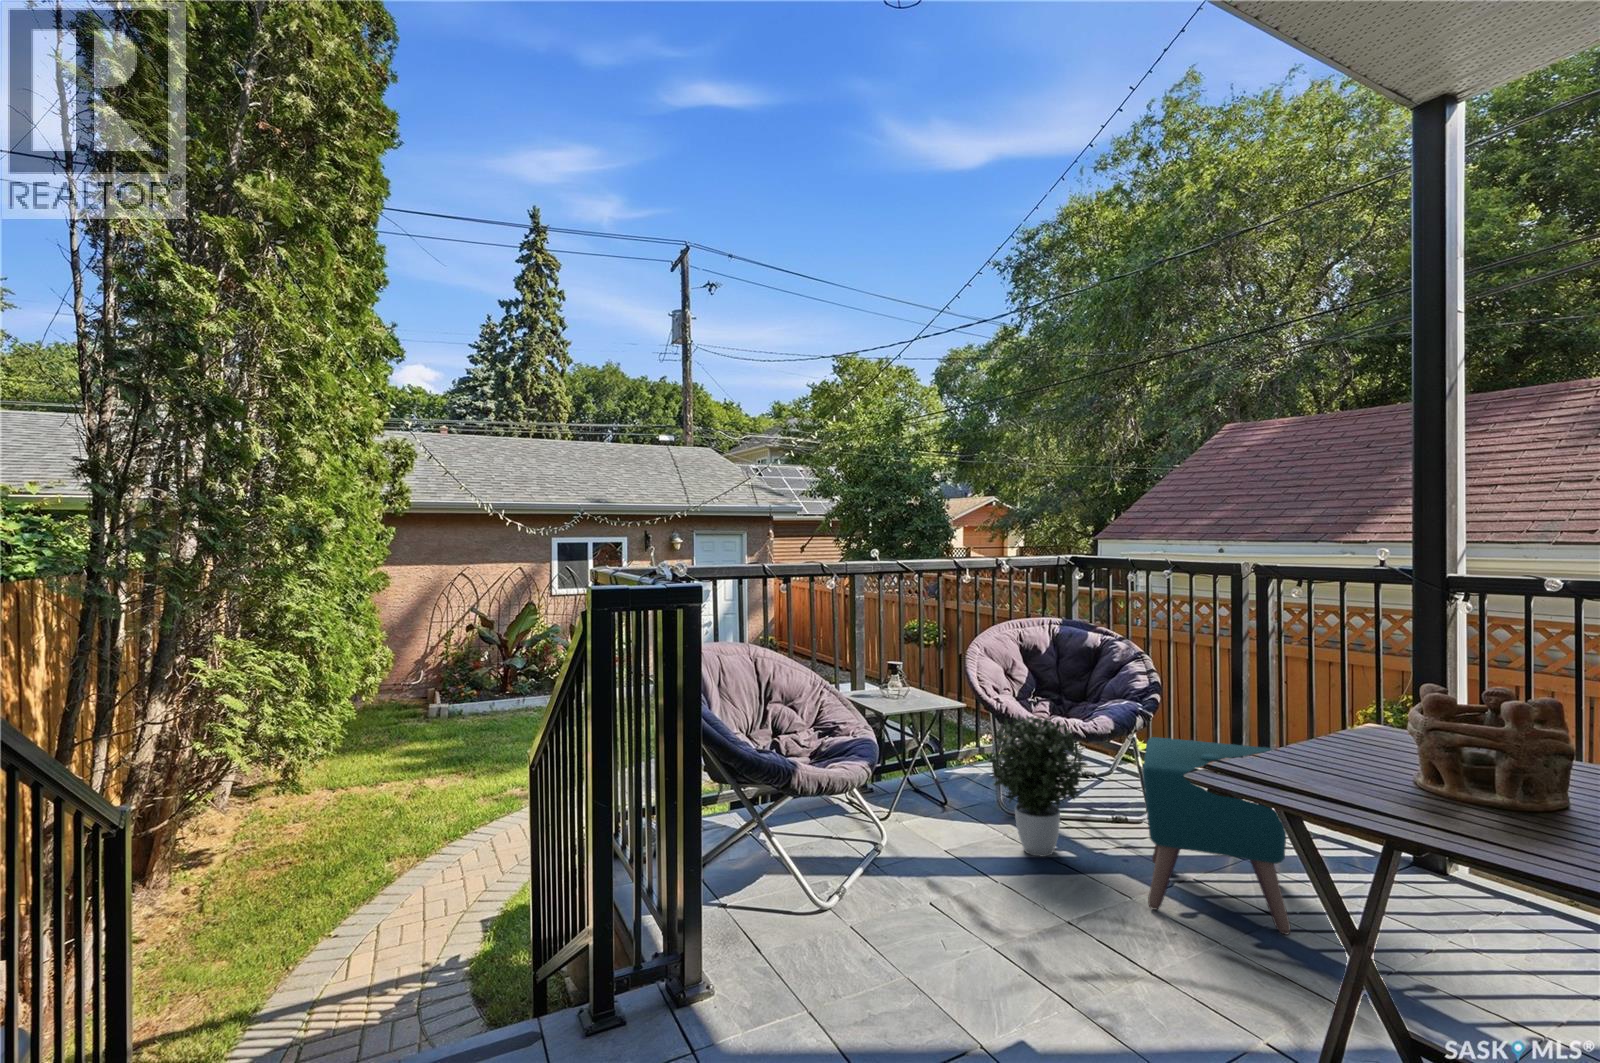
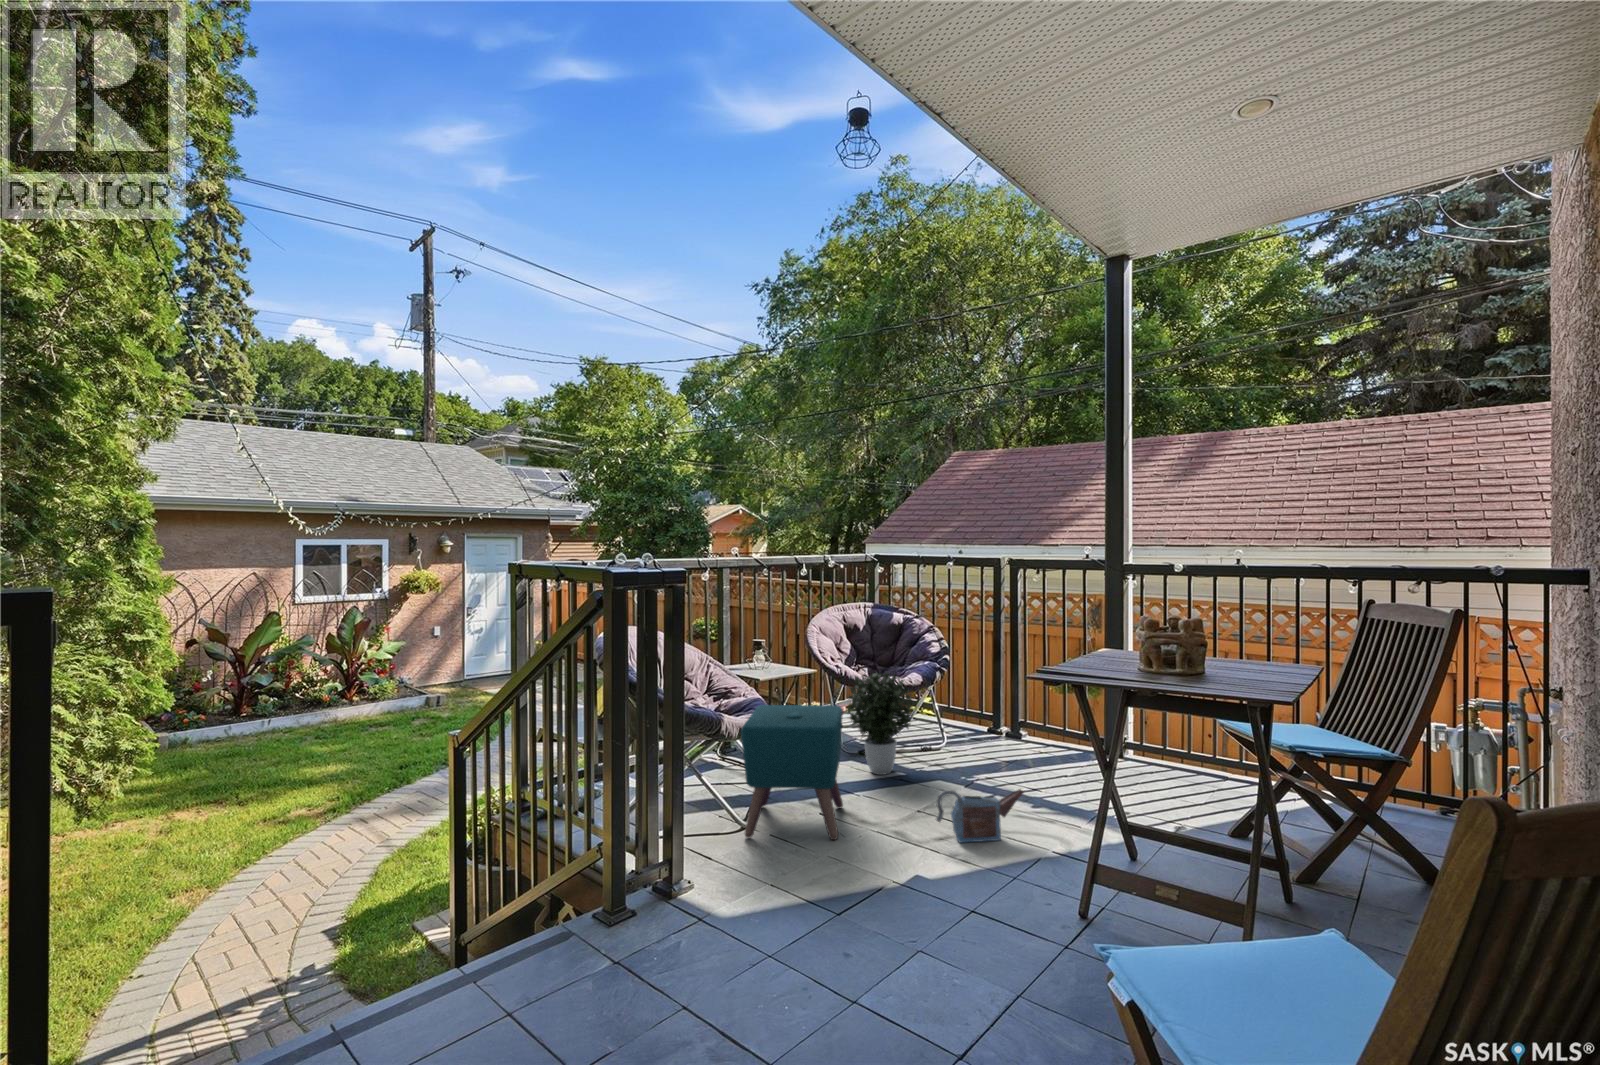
ottoman: present [1142,737,1291,935] -> present [741,705,843,840]
watering can: none [1066,917,1219,1013] -> present [936,789,1024,843]

